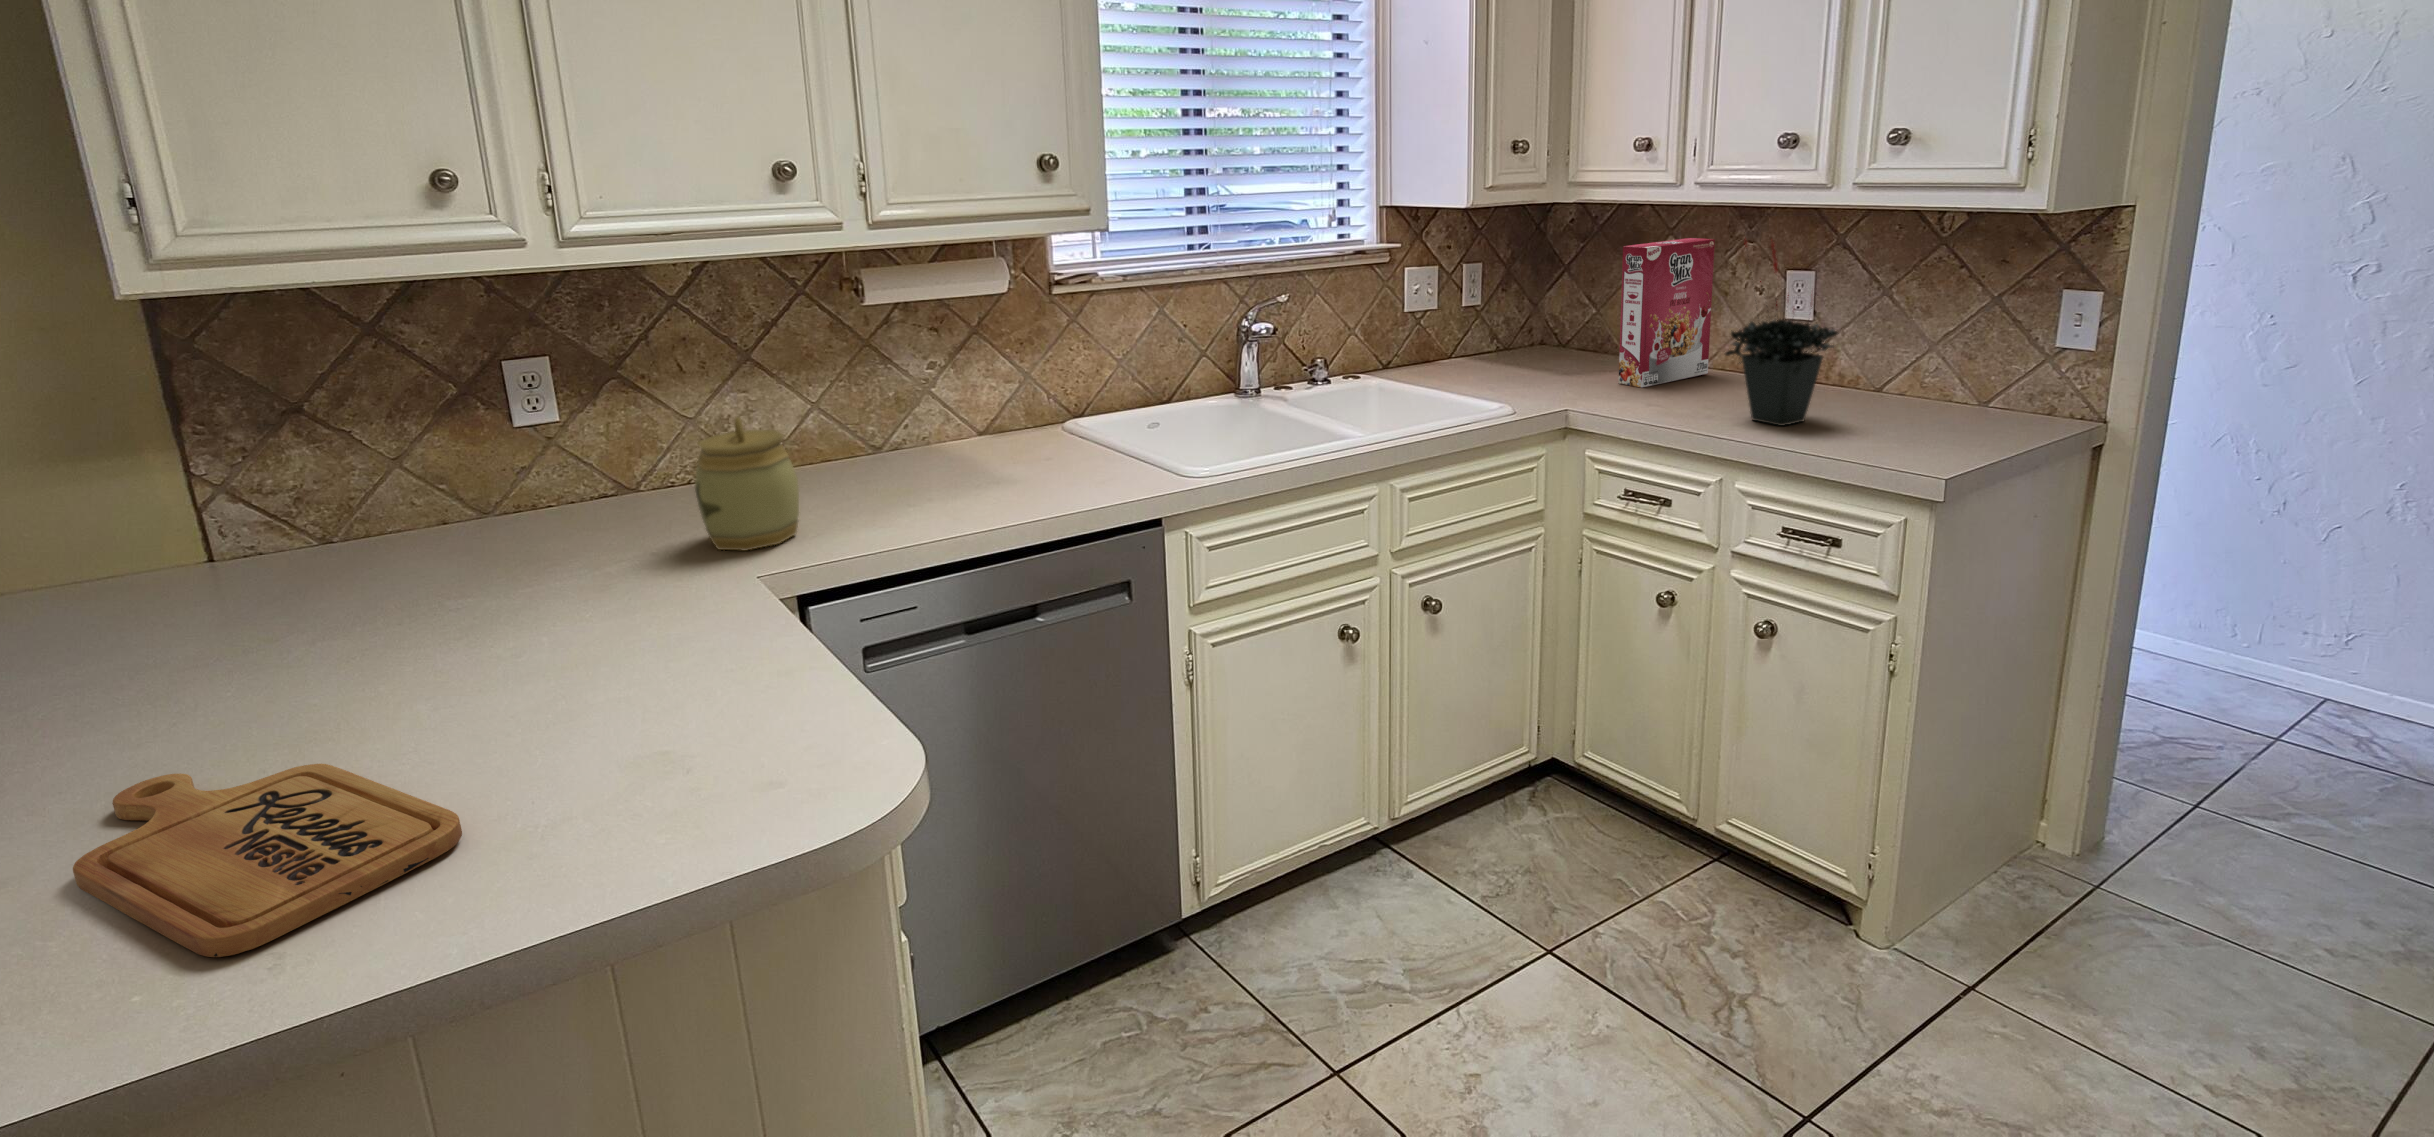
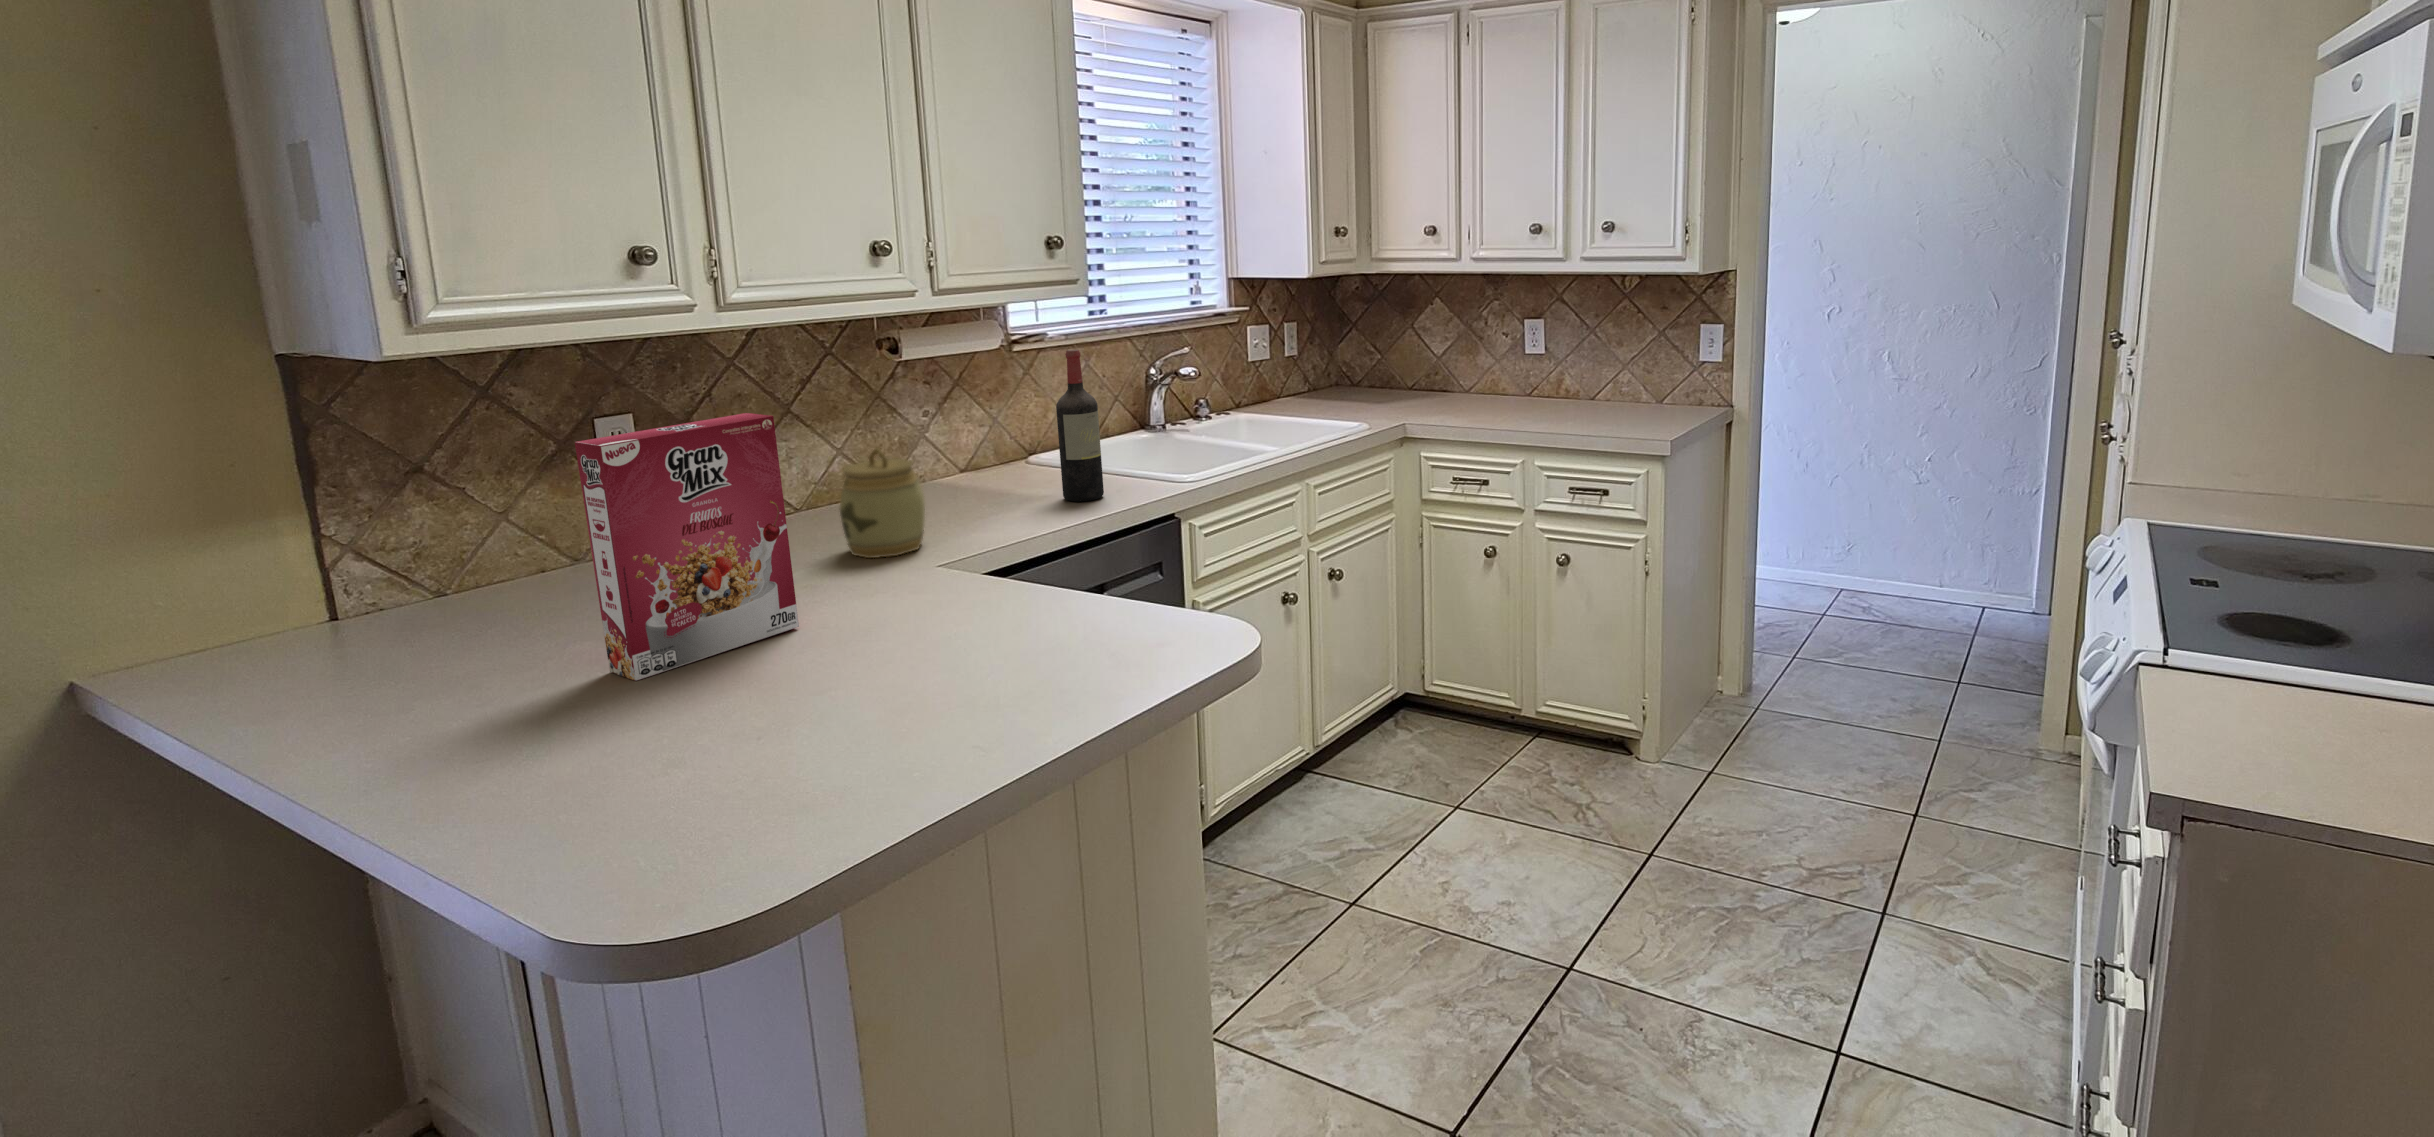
cereal box: present [1618,238,1715,388] -> present [575,413,799,681]
potted plant: present [1725,244,1837,426] -> none [1511,291,1583,420]
wine bottle: none [1012,303,1071,494] -> present [1056,350,1104,502]
cutting board: present [73,764,462,957] -> none [667,684,995,764]

